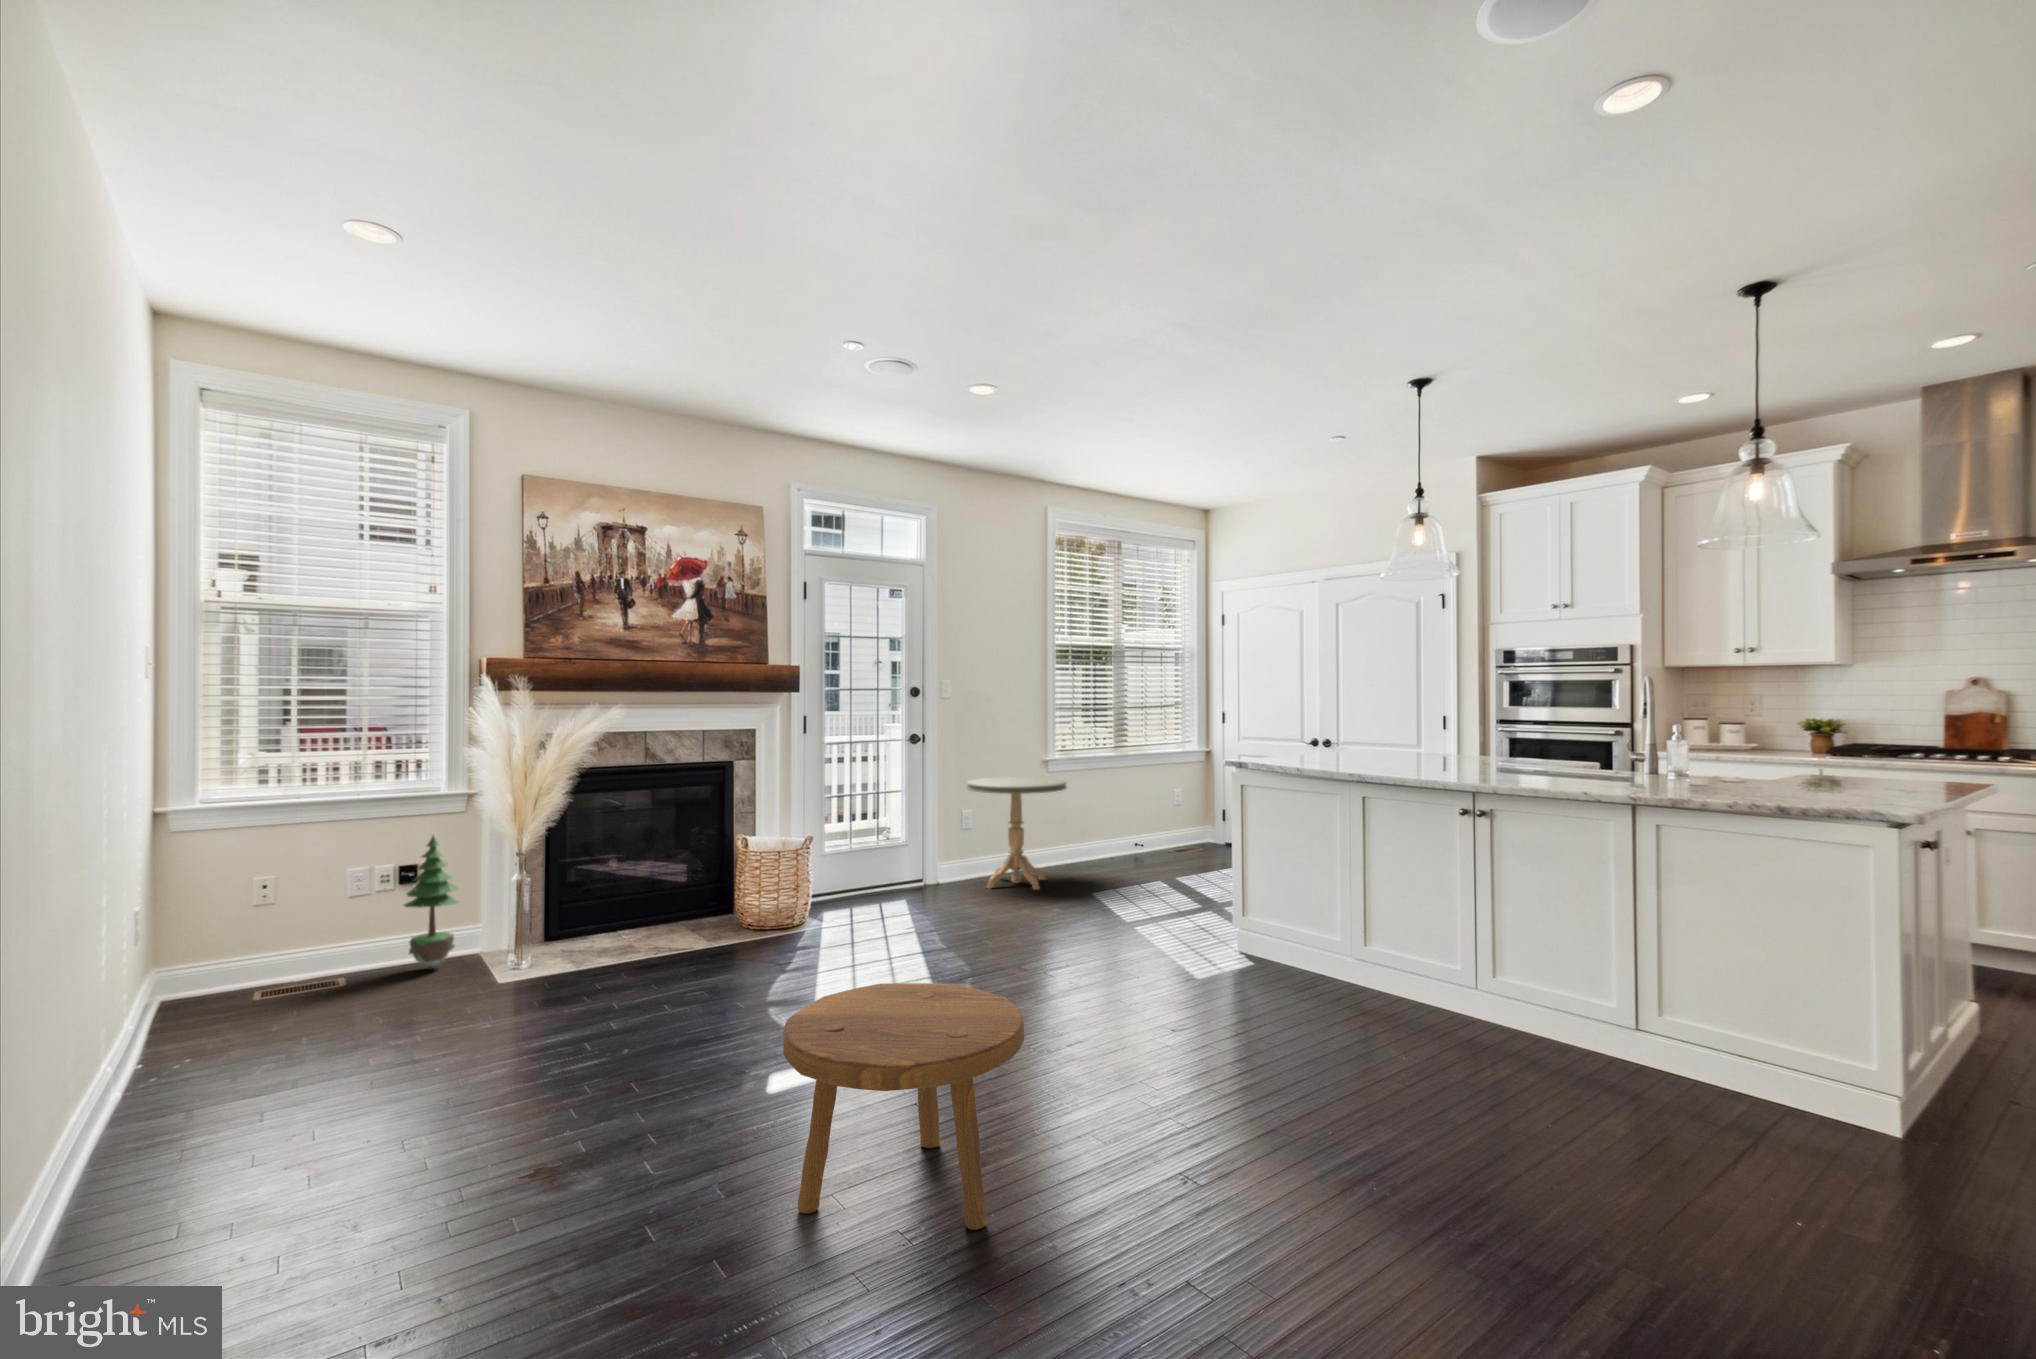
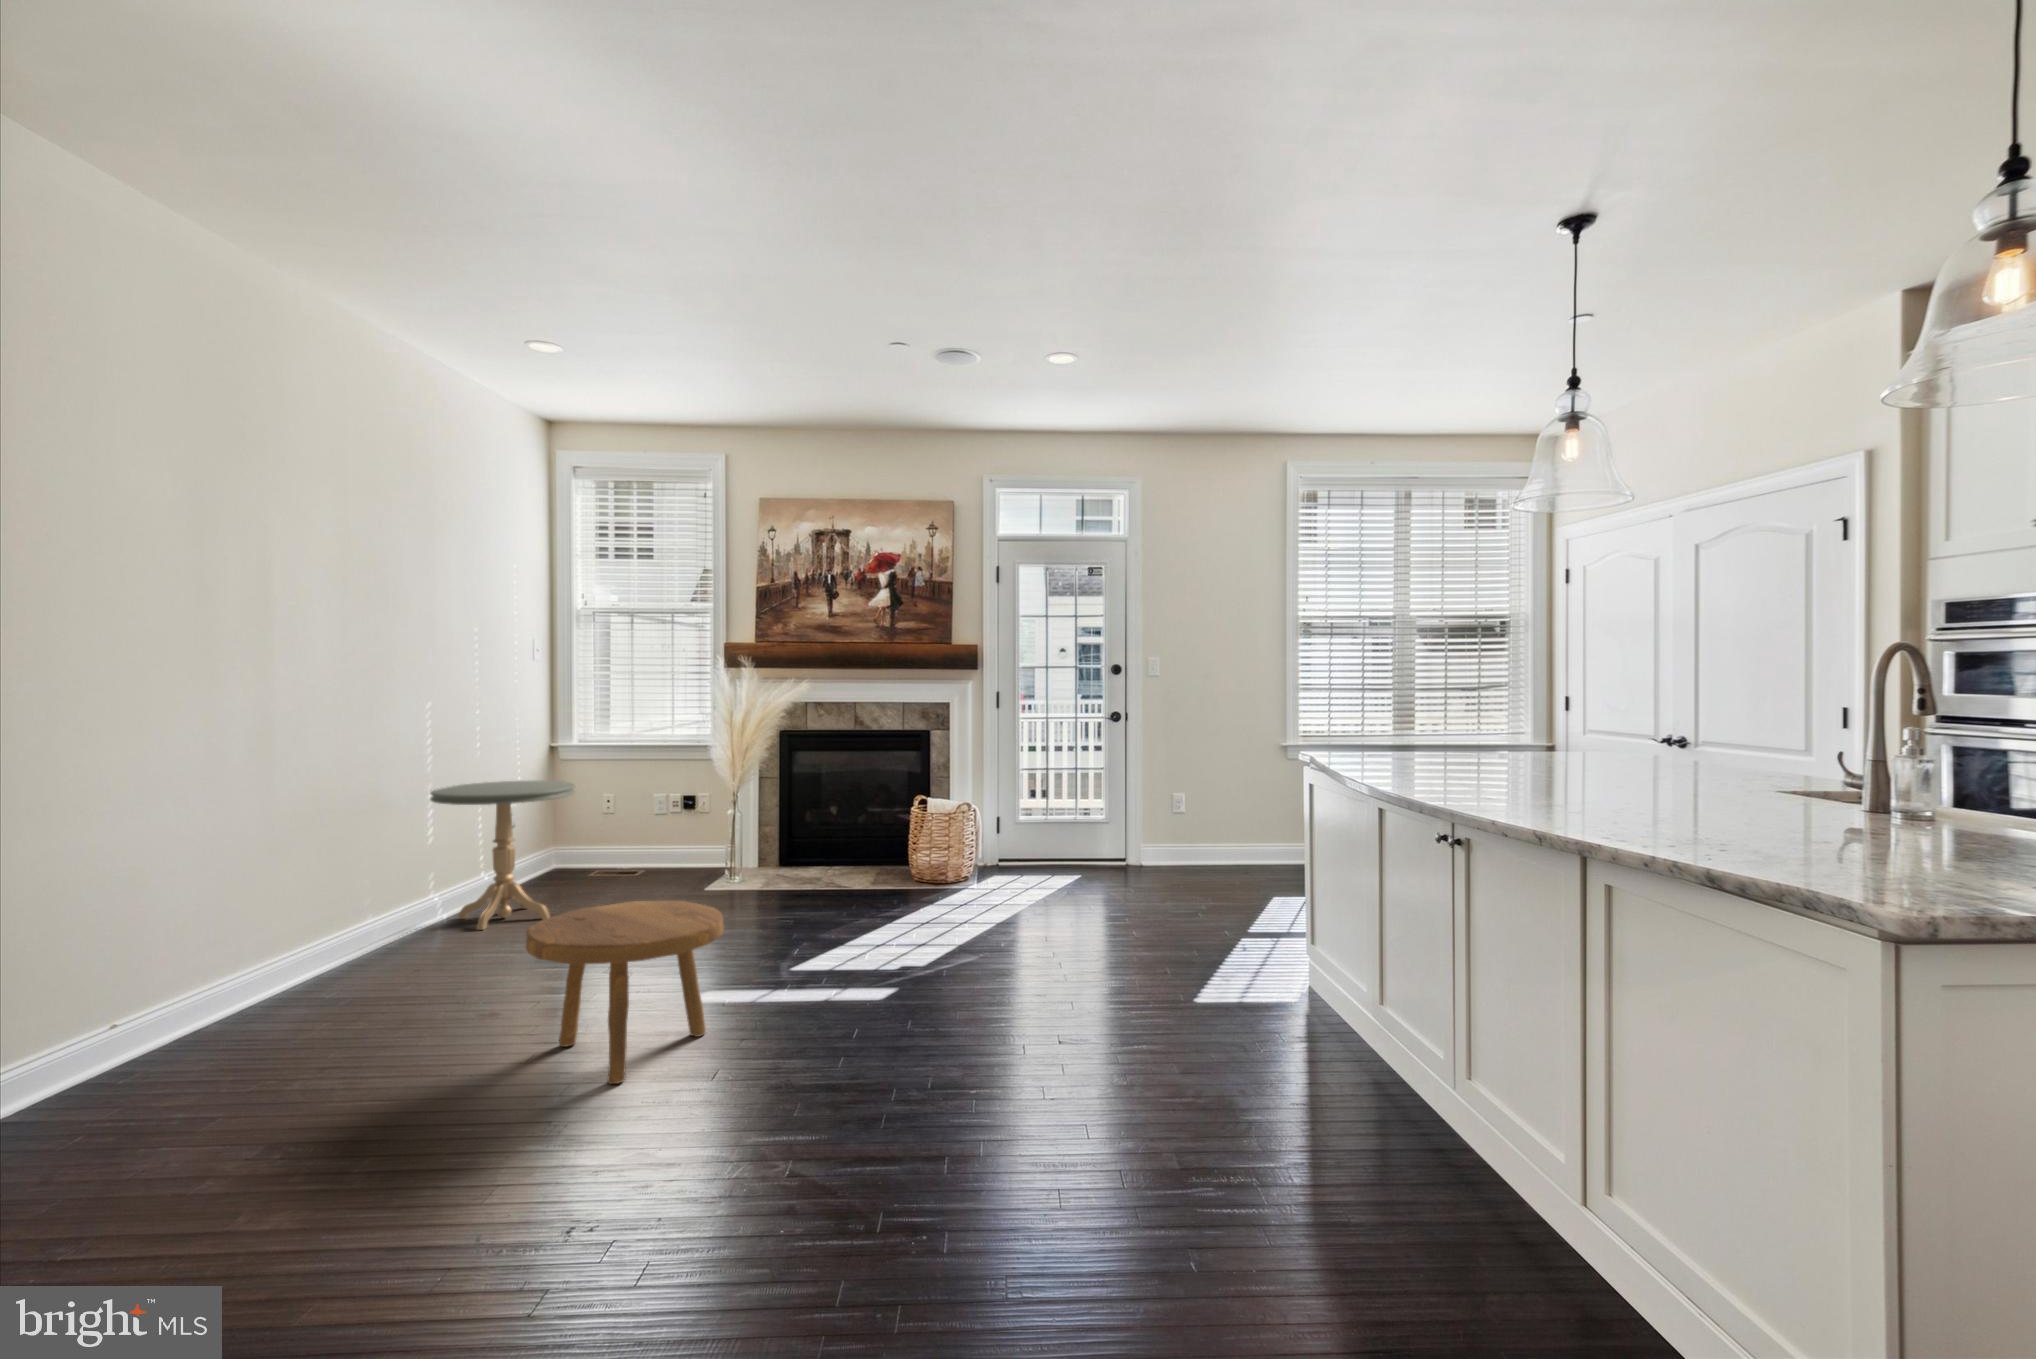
side table: present [967,777,1067,890] -> present [430,780,575,930]
potted tree: present [405,836,458,969] -> none [672,773,709,872]

